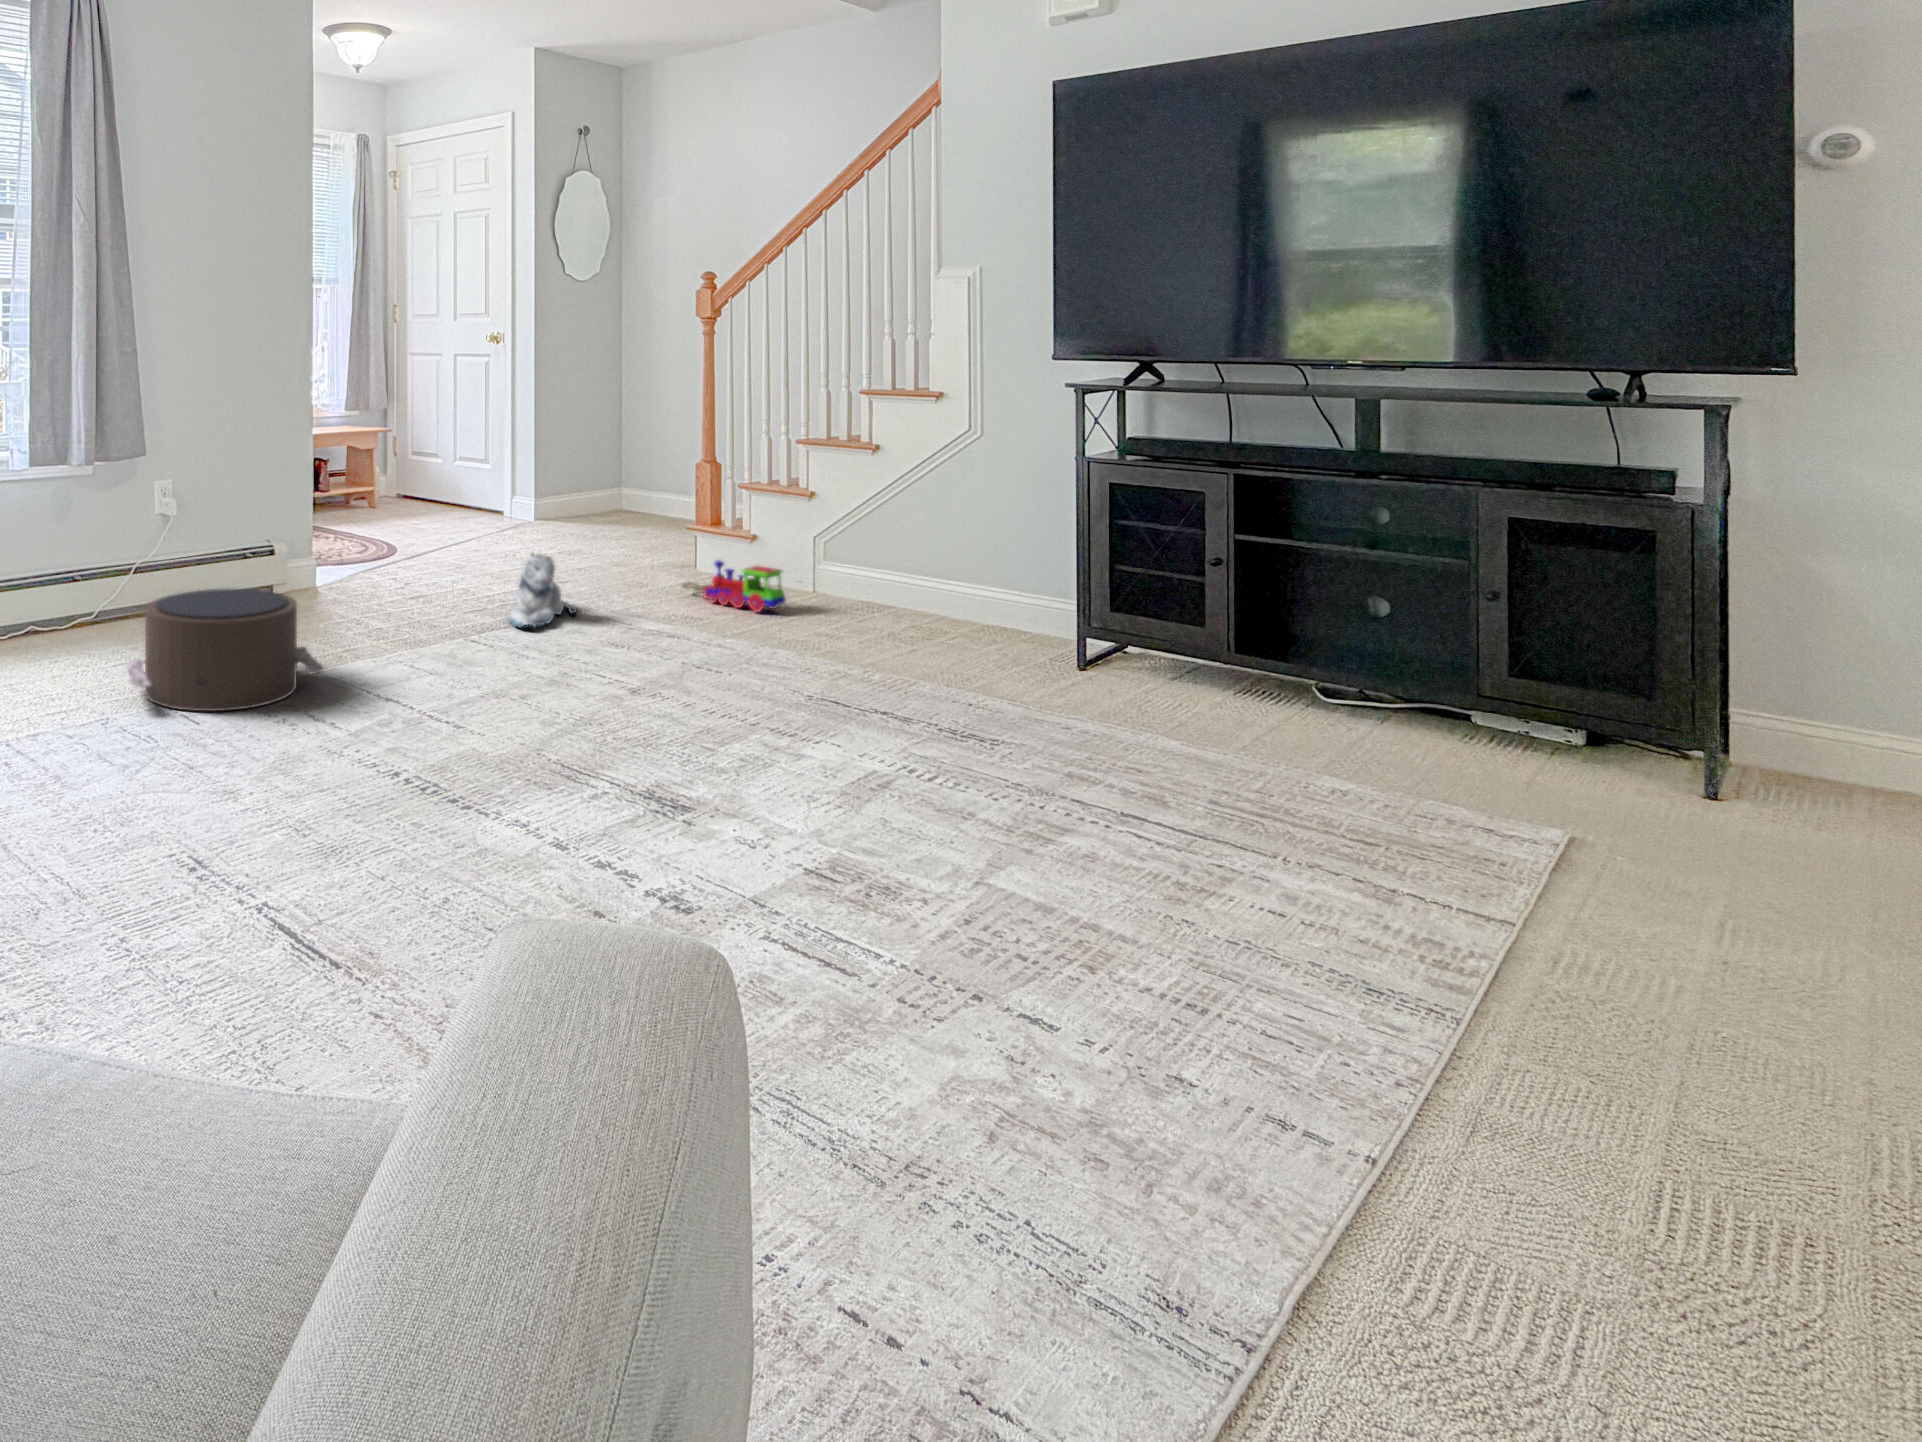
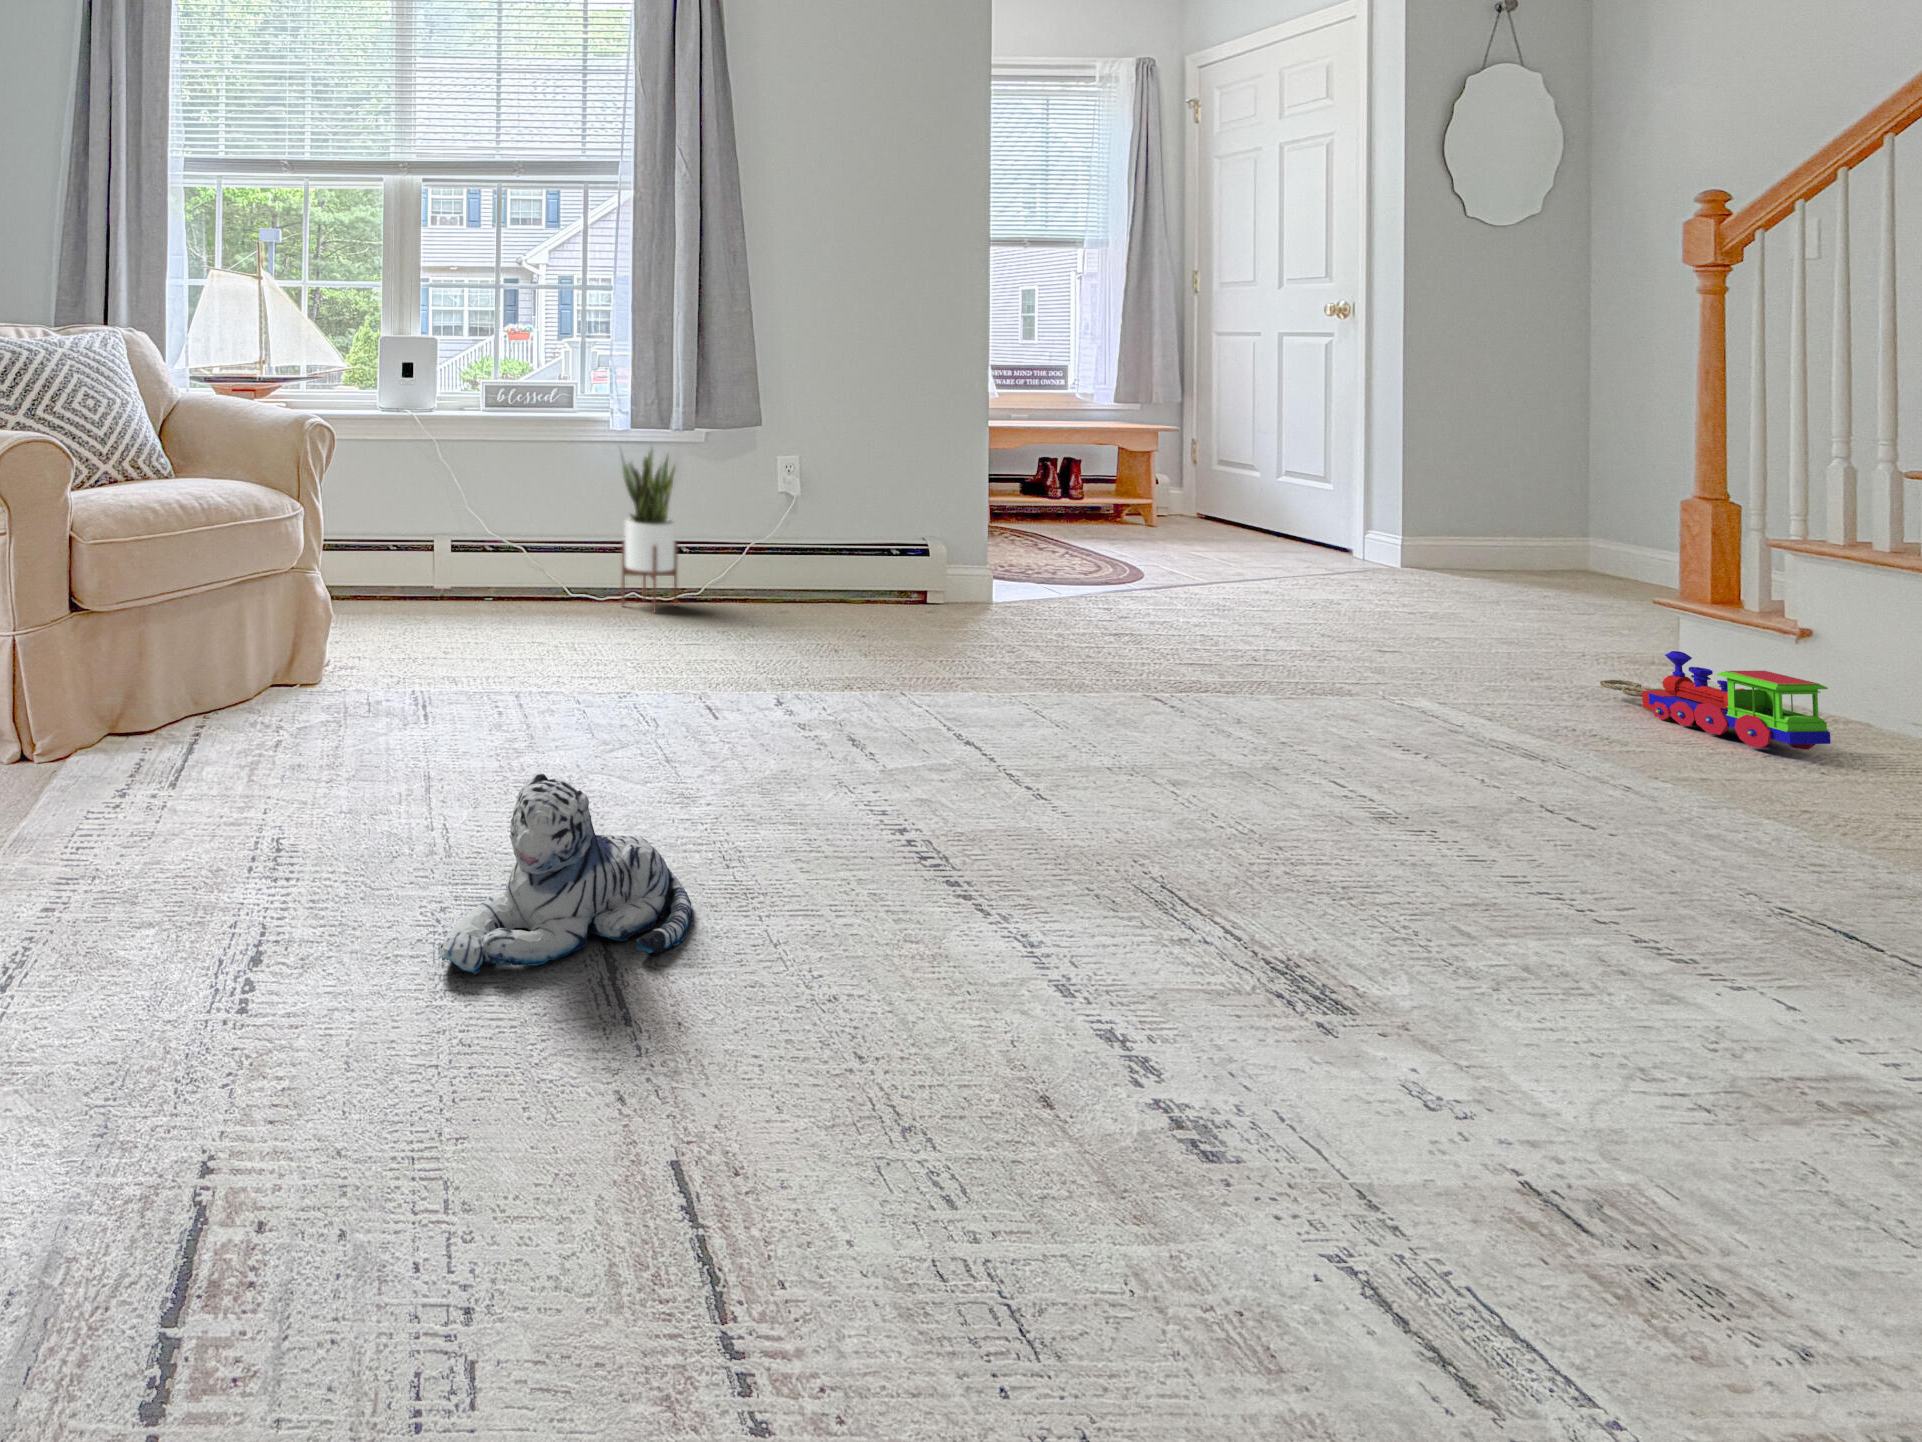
potted plant: none [24,480,76,644] -> present [620,447,678,611]
plush toy: present [509,553,577,628] -> present [440,773,693,974]
pouf: present [127,589,324,711] -> none [661,573,895,714]

